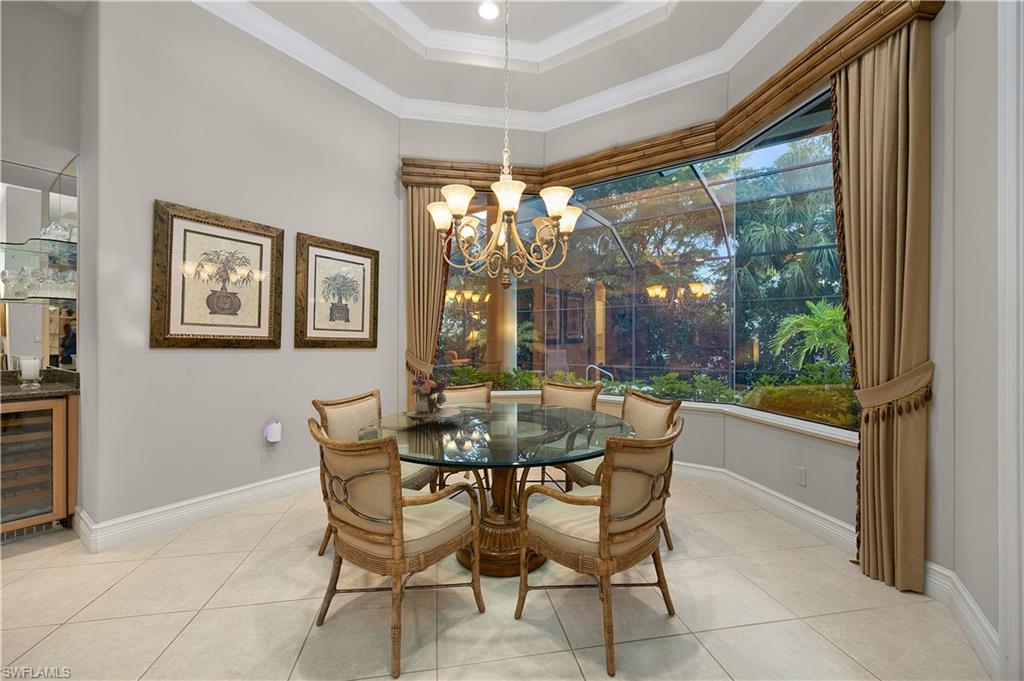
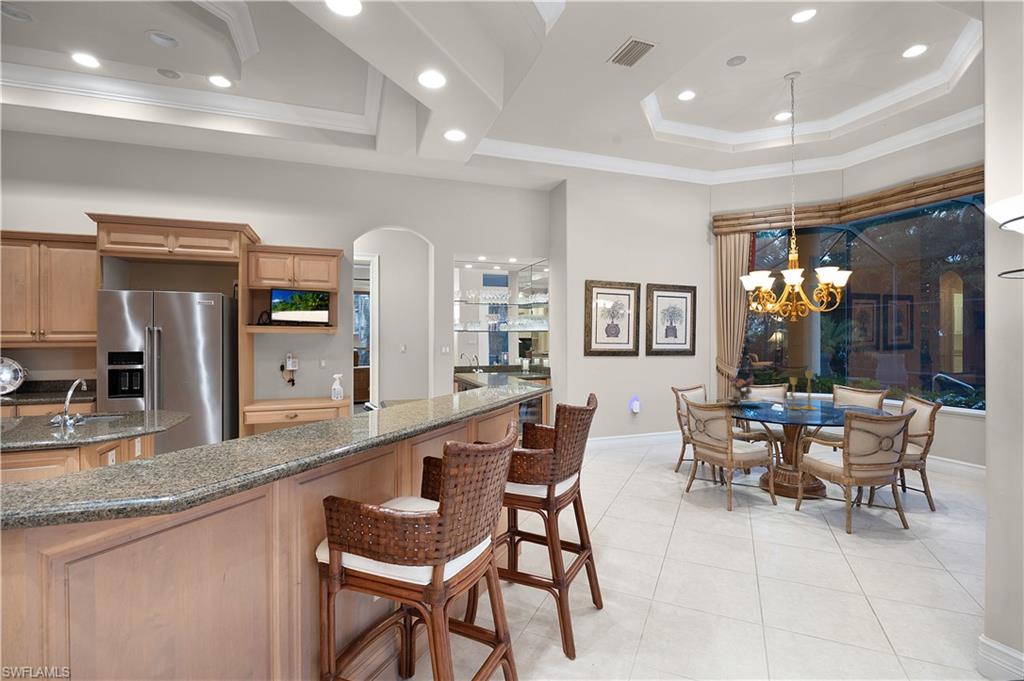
candlestick: none [495,363,536,424] -> present [787,371,817,410]

